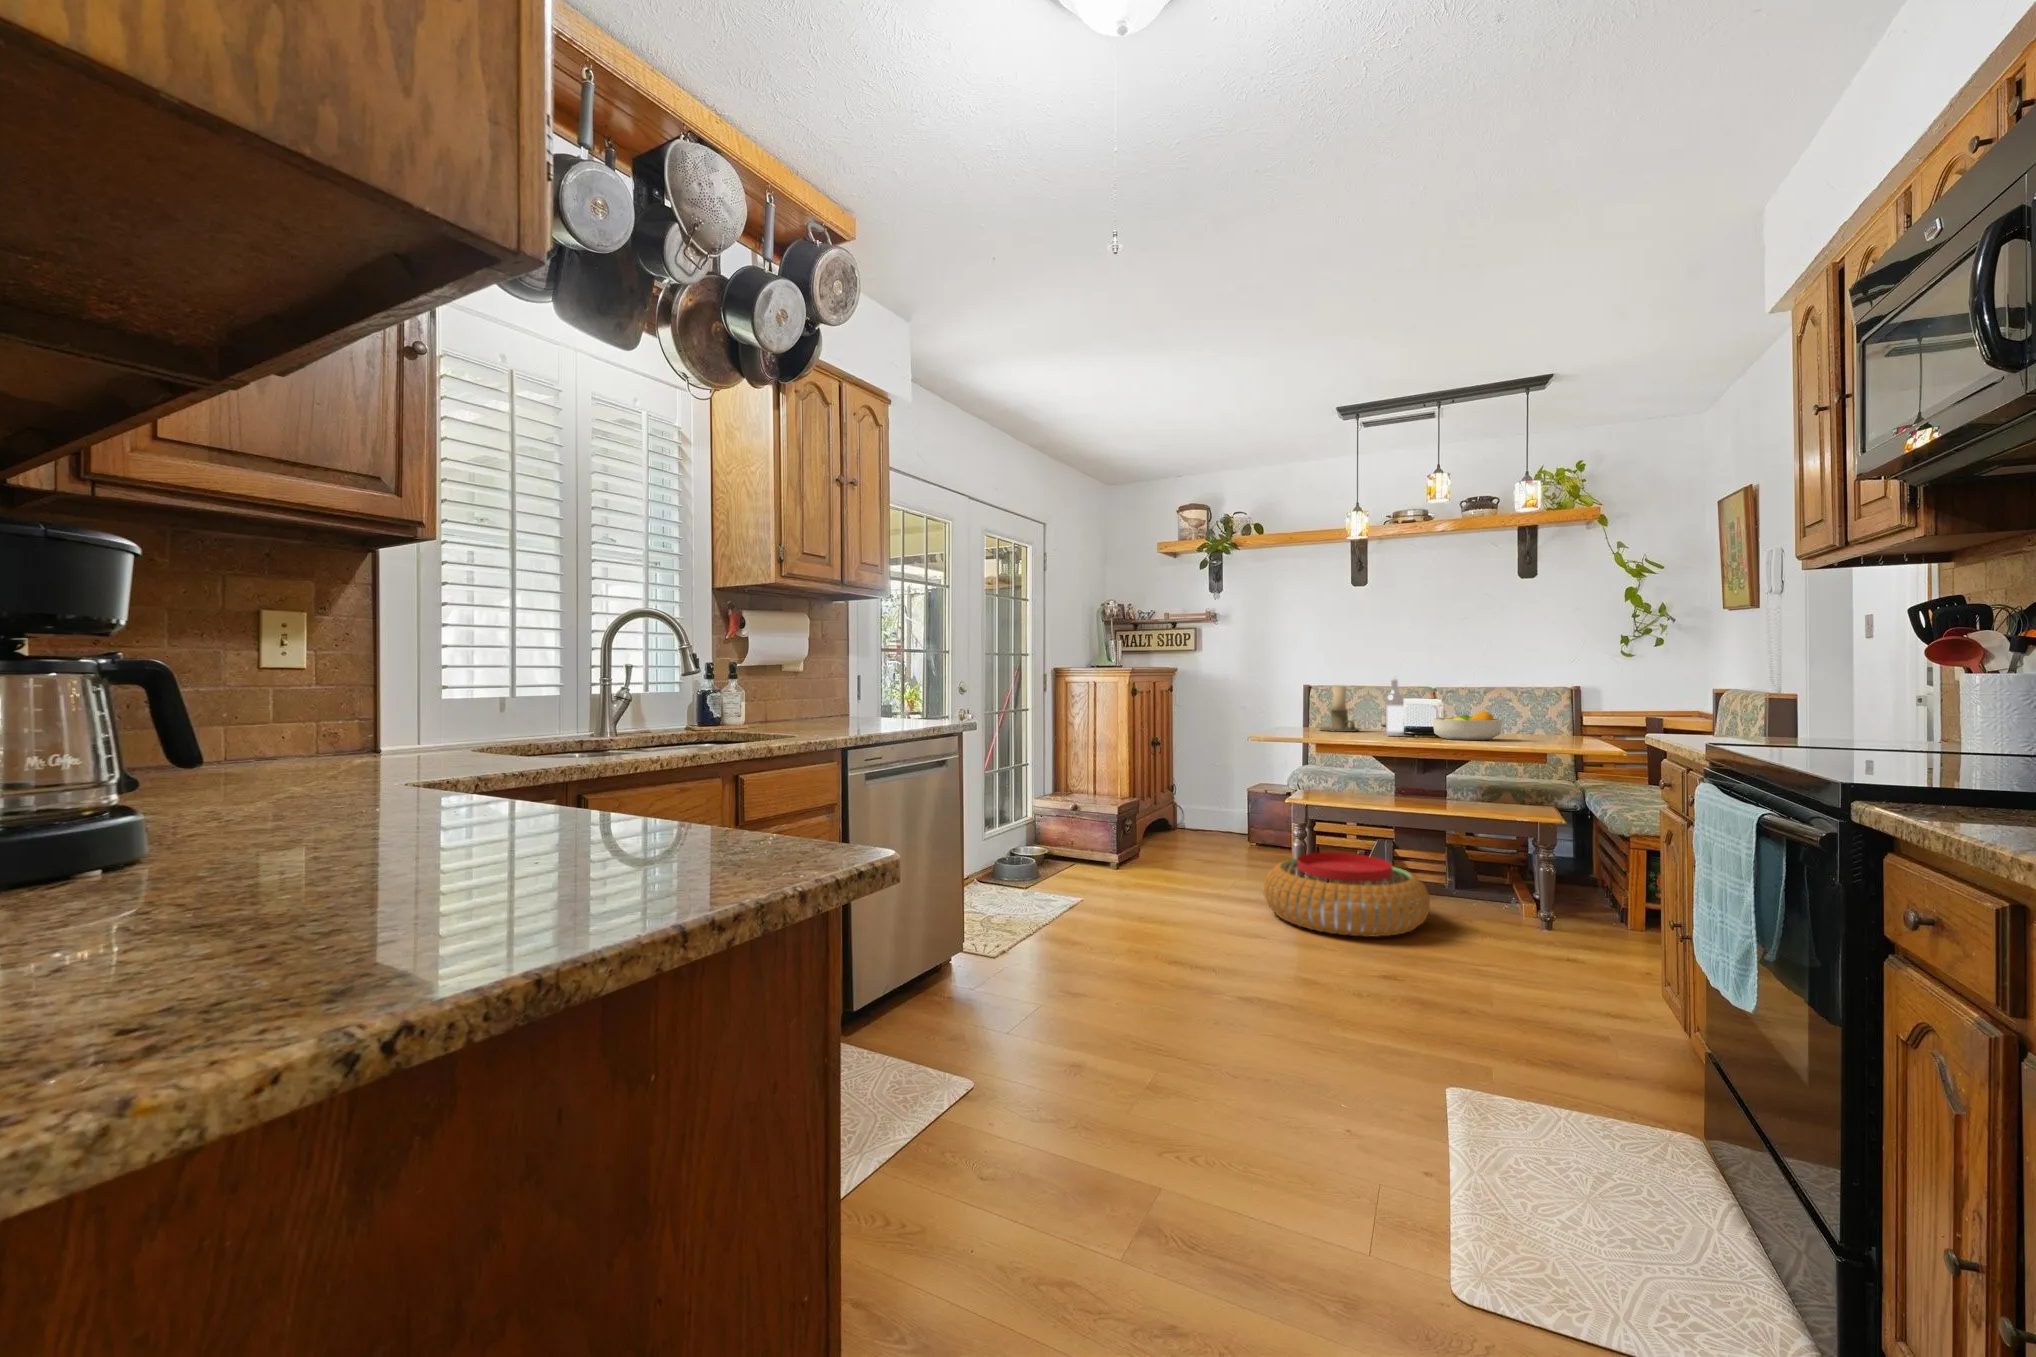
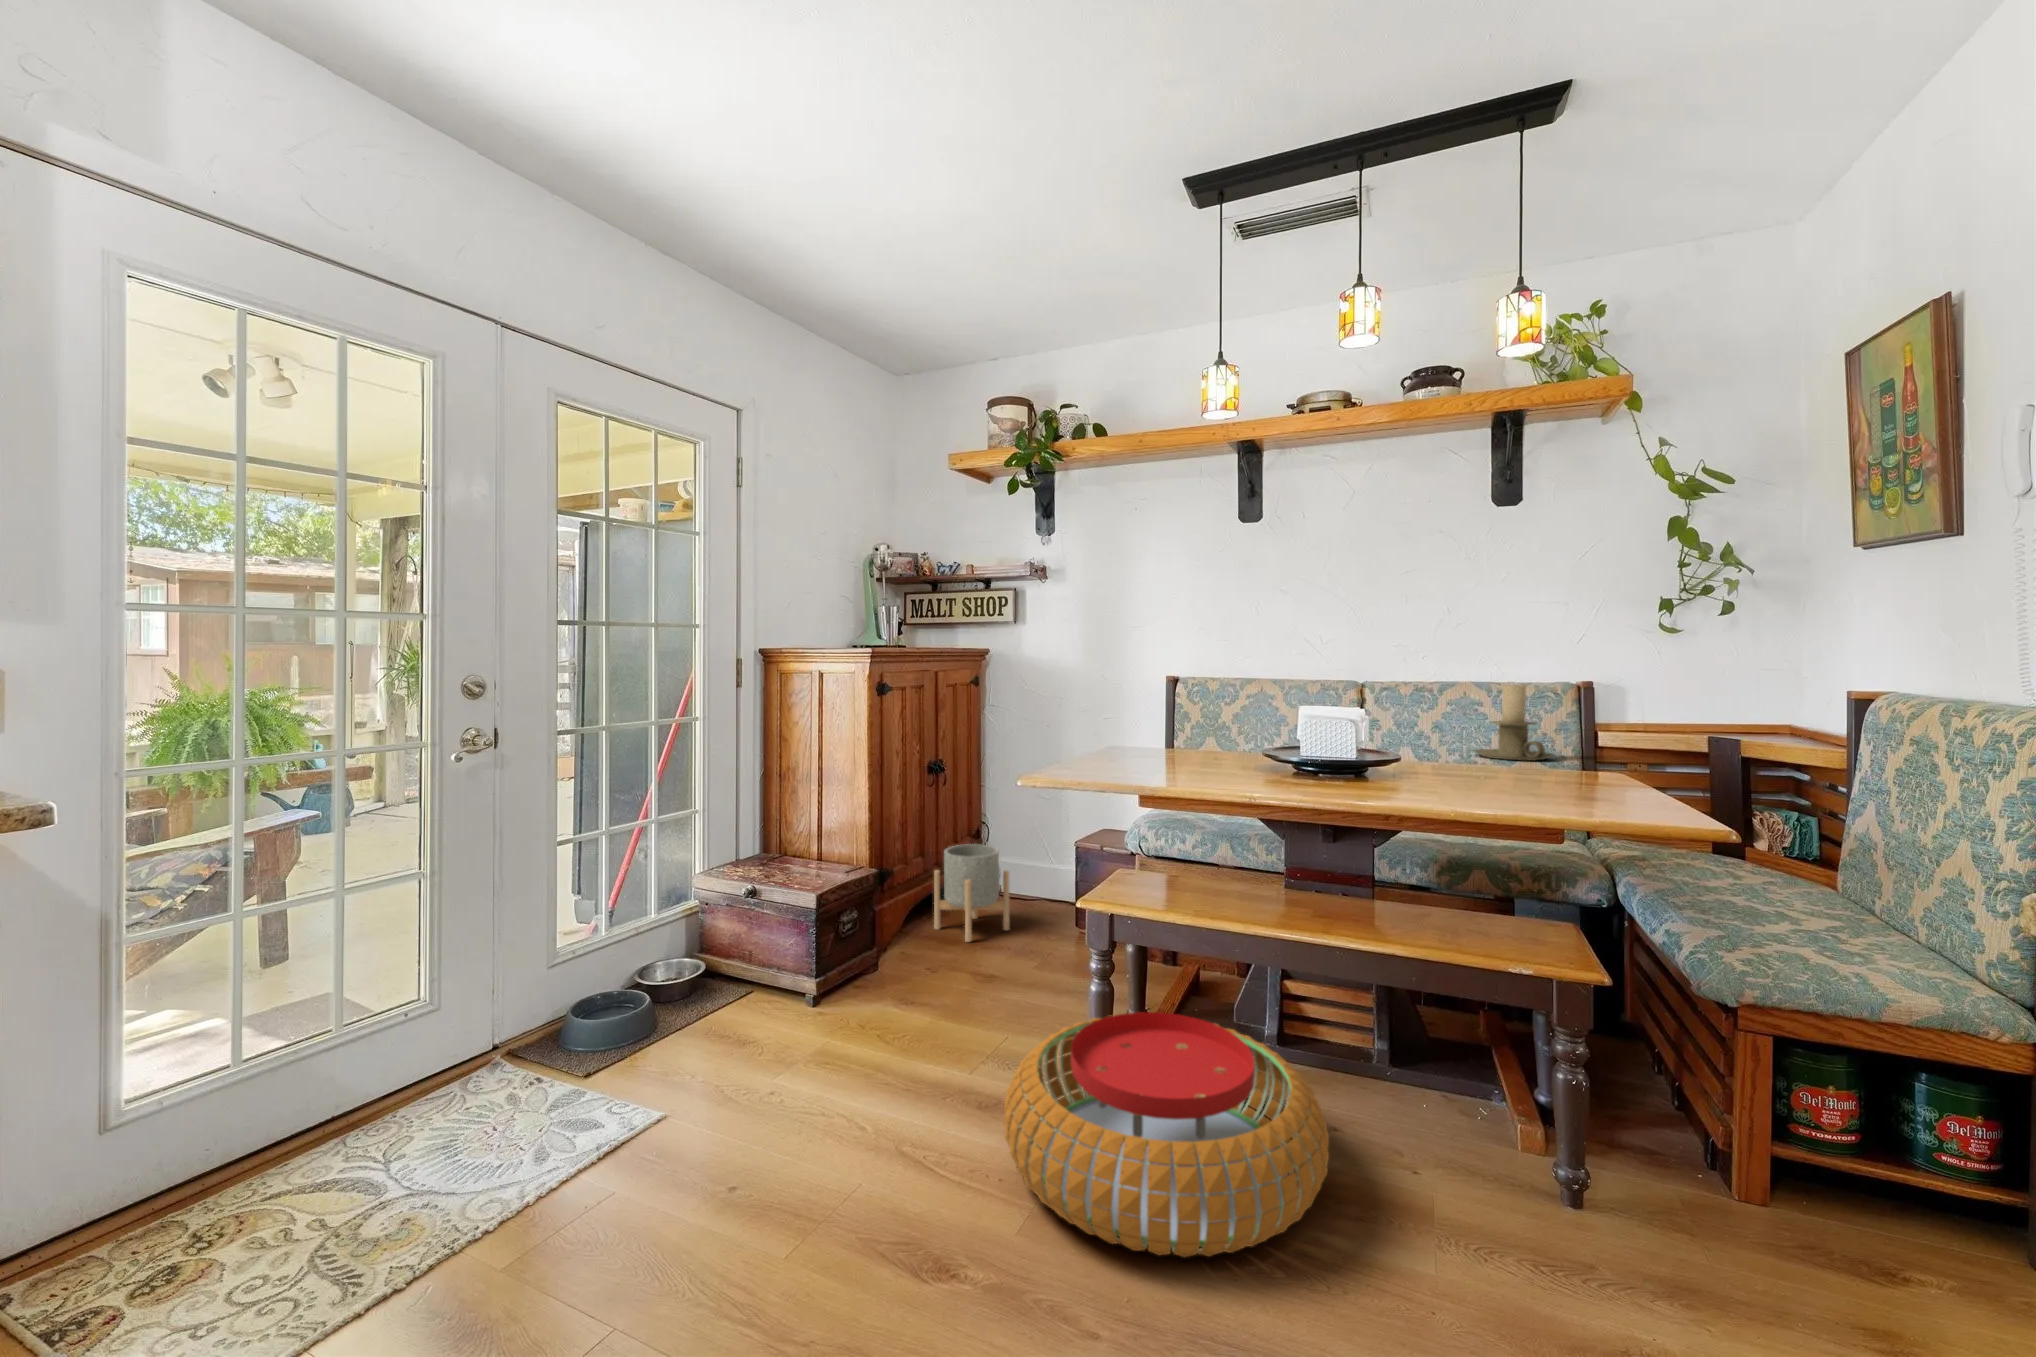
wine bottle: present [1385,675,1404,736] -> none [1261,667,1293,783]
candle holder: present [1319,686,1360,732] -> present [1475,685,1553,761]
fruit bowl: present [1432,710,1502,740] -> none [1344,733,1476,798]
planter: none [1157,793,1206,850] -> present [934,844,1010,942]

